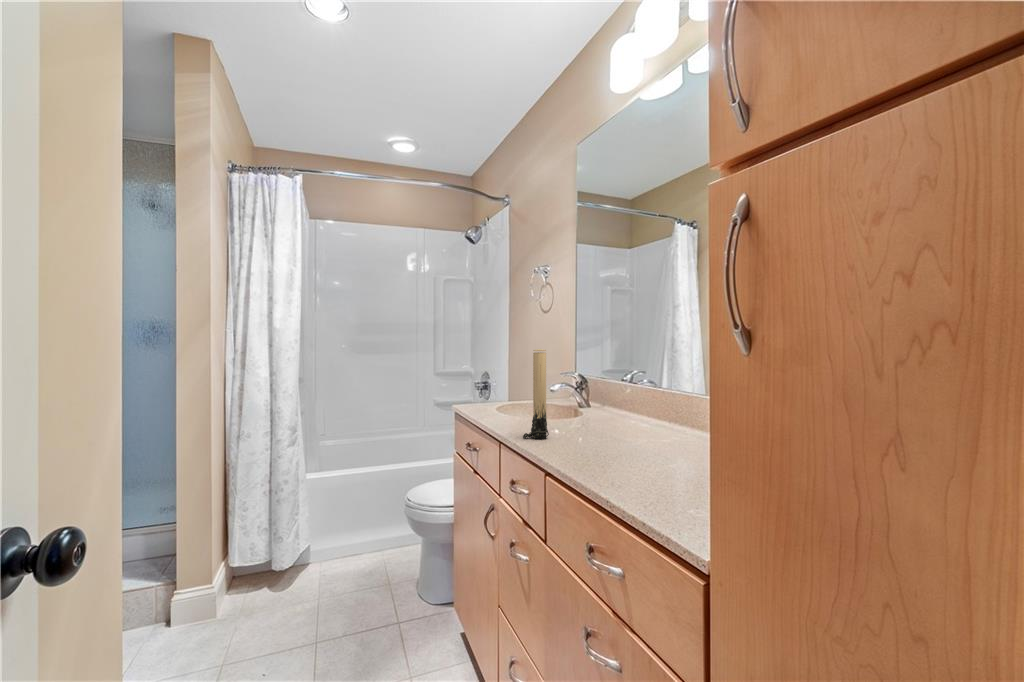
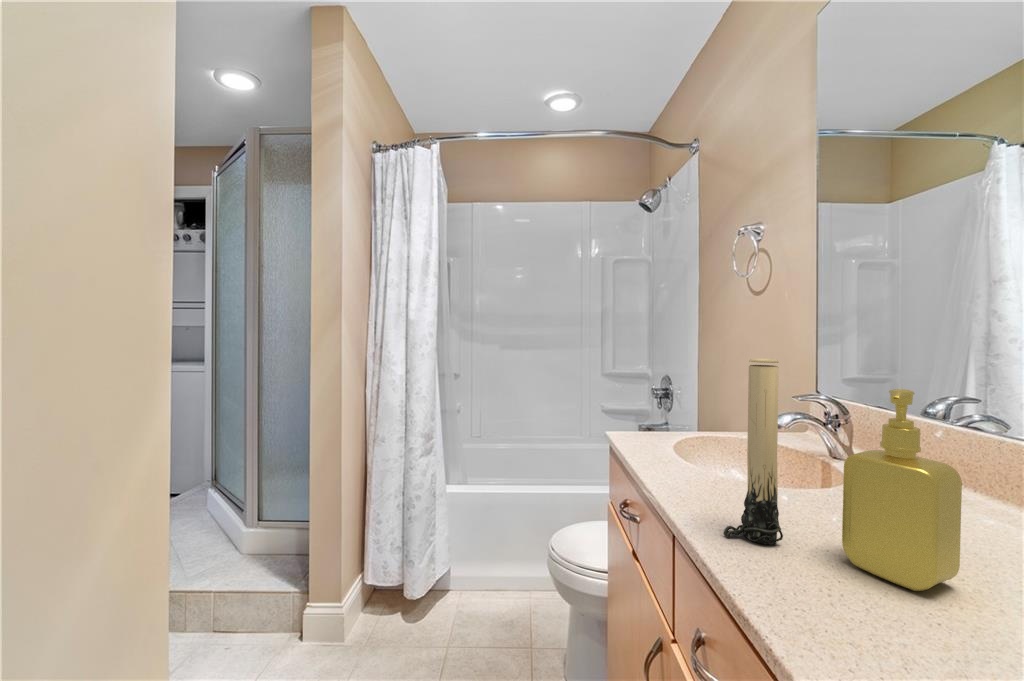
soap dispenser: none [571,361,611,444] -> present [842,389,962,591]

